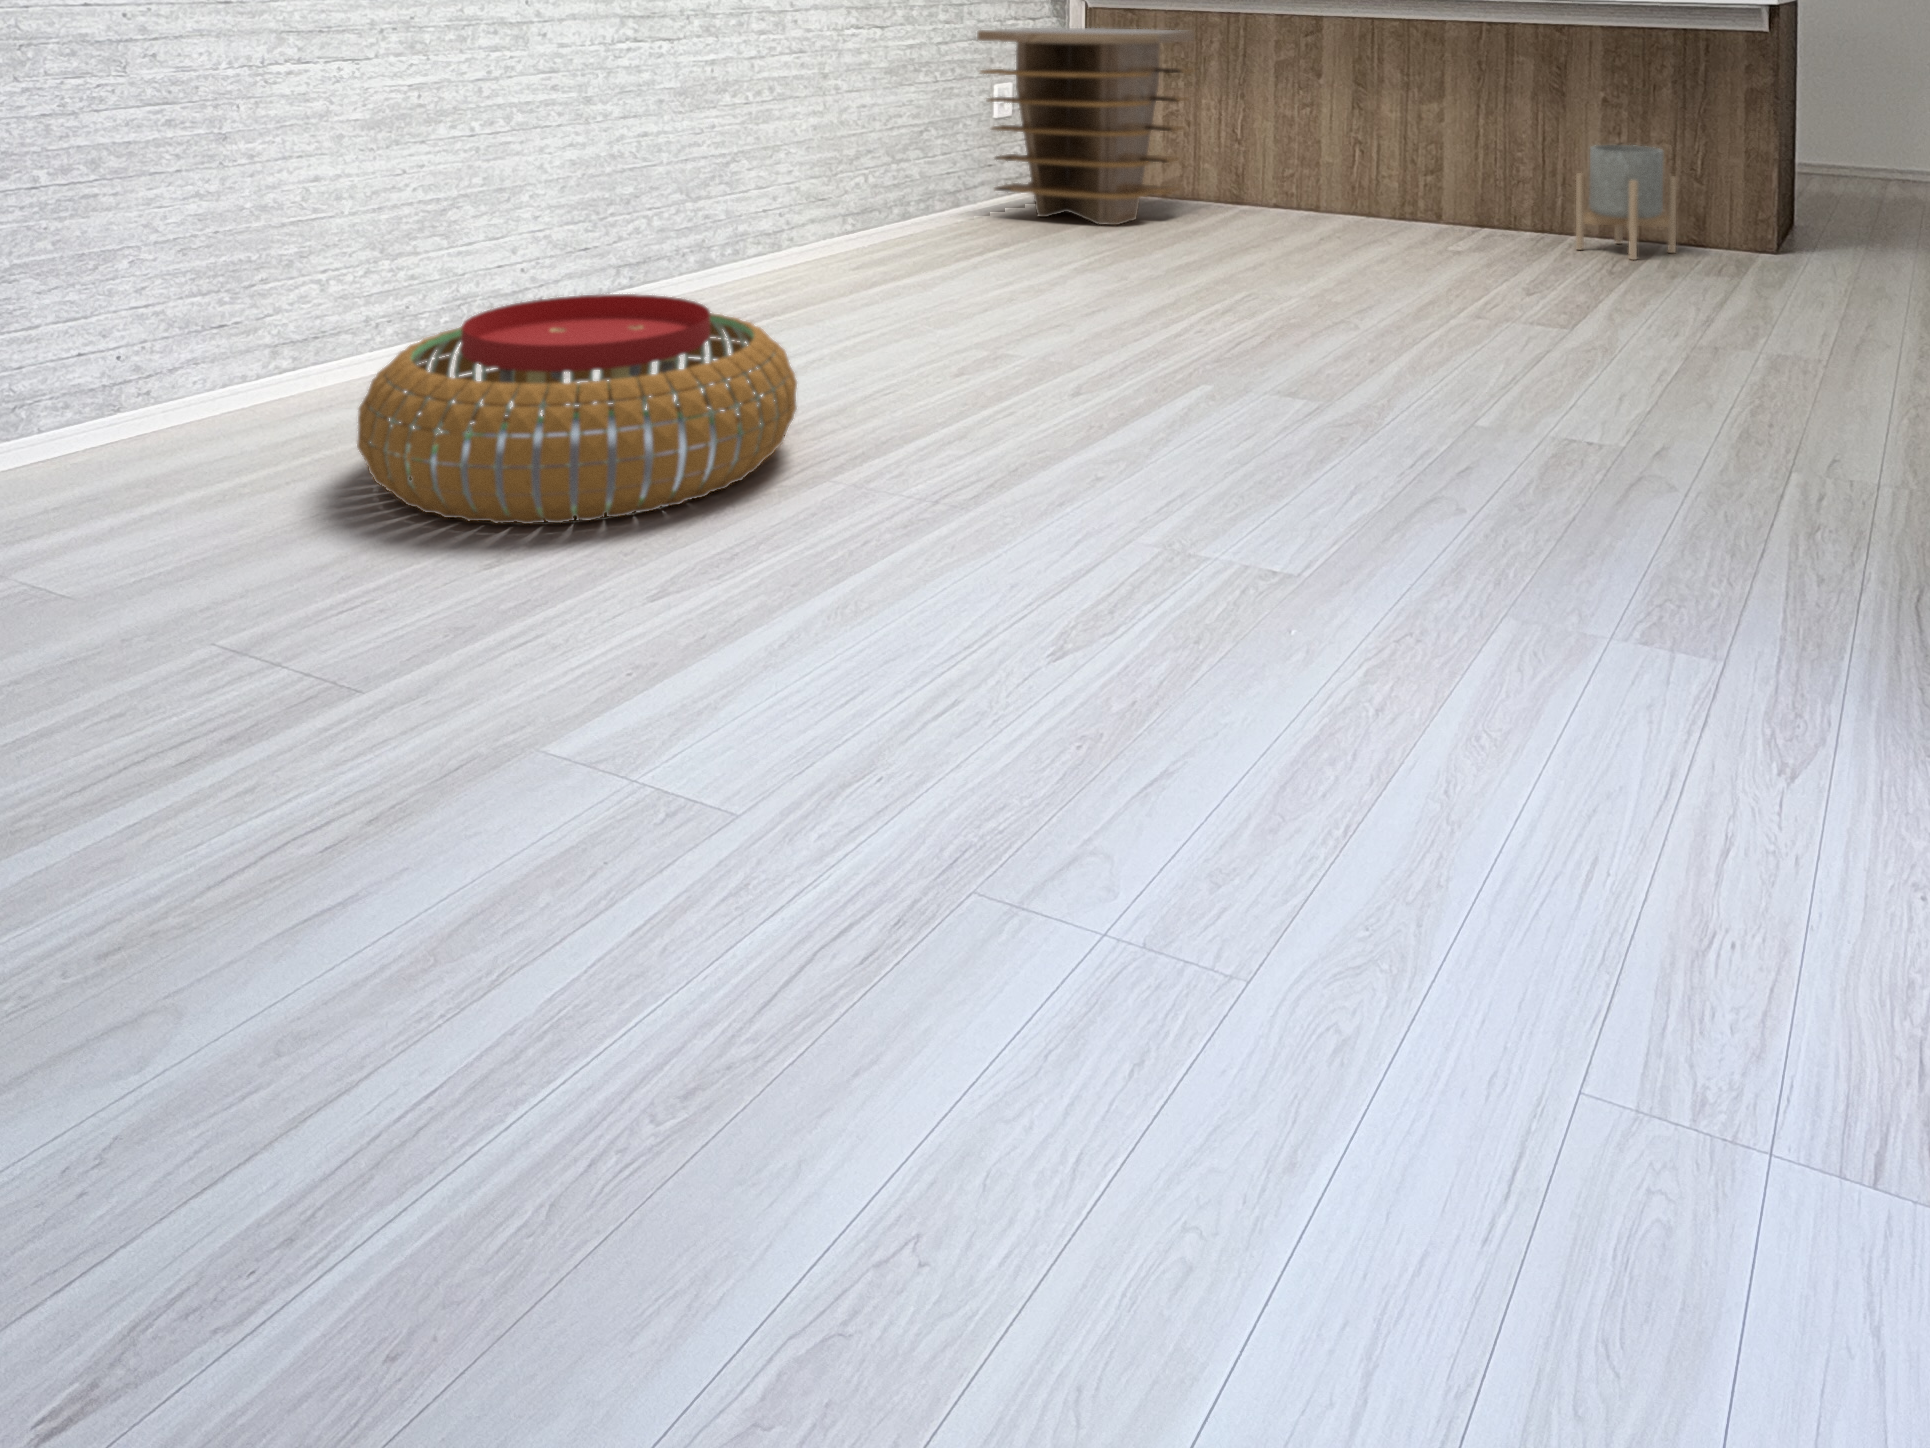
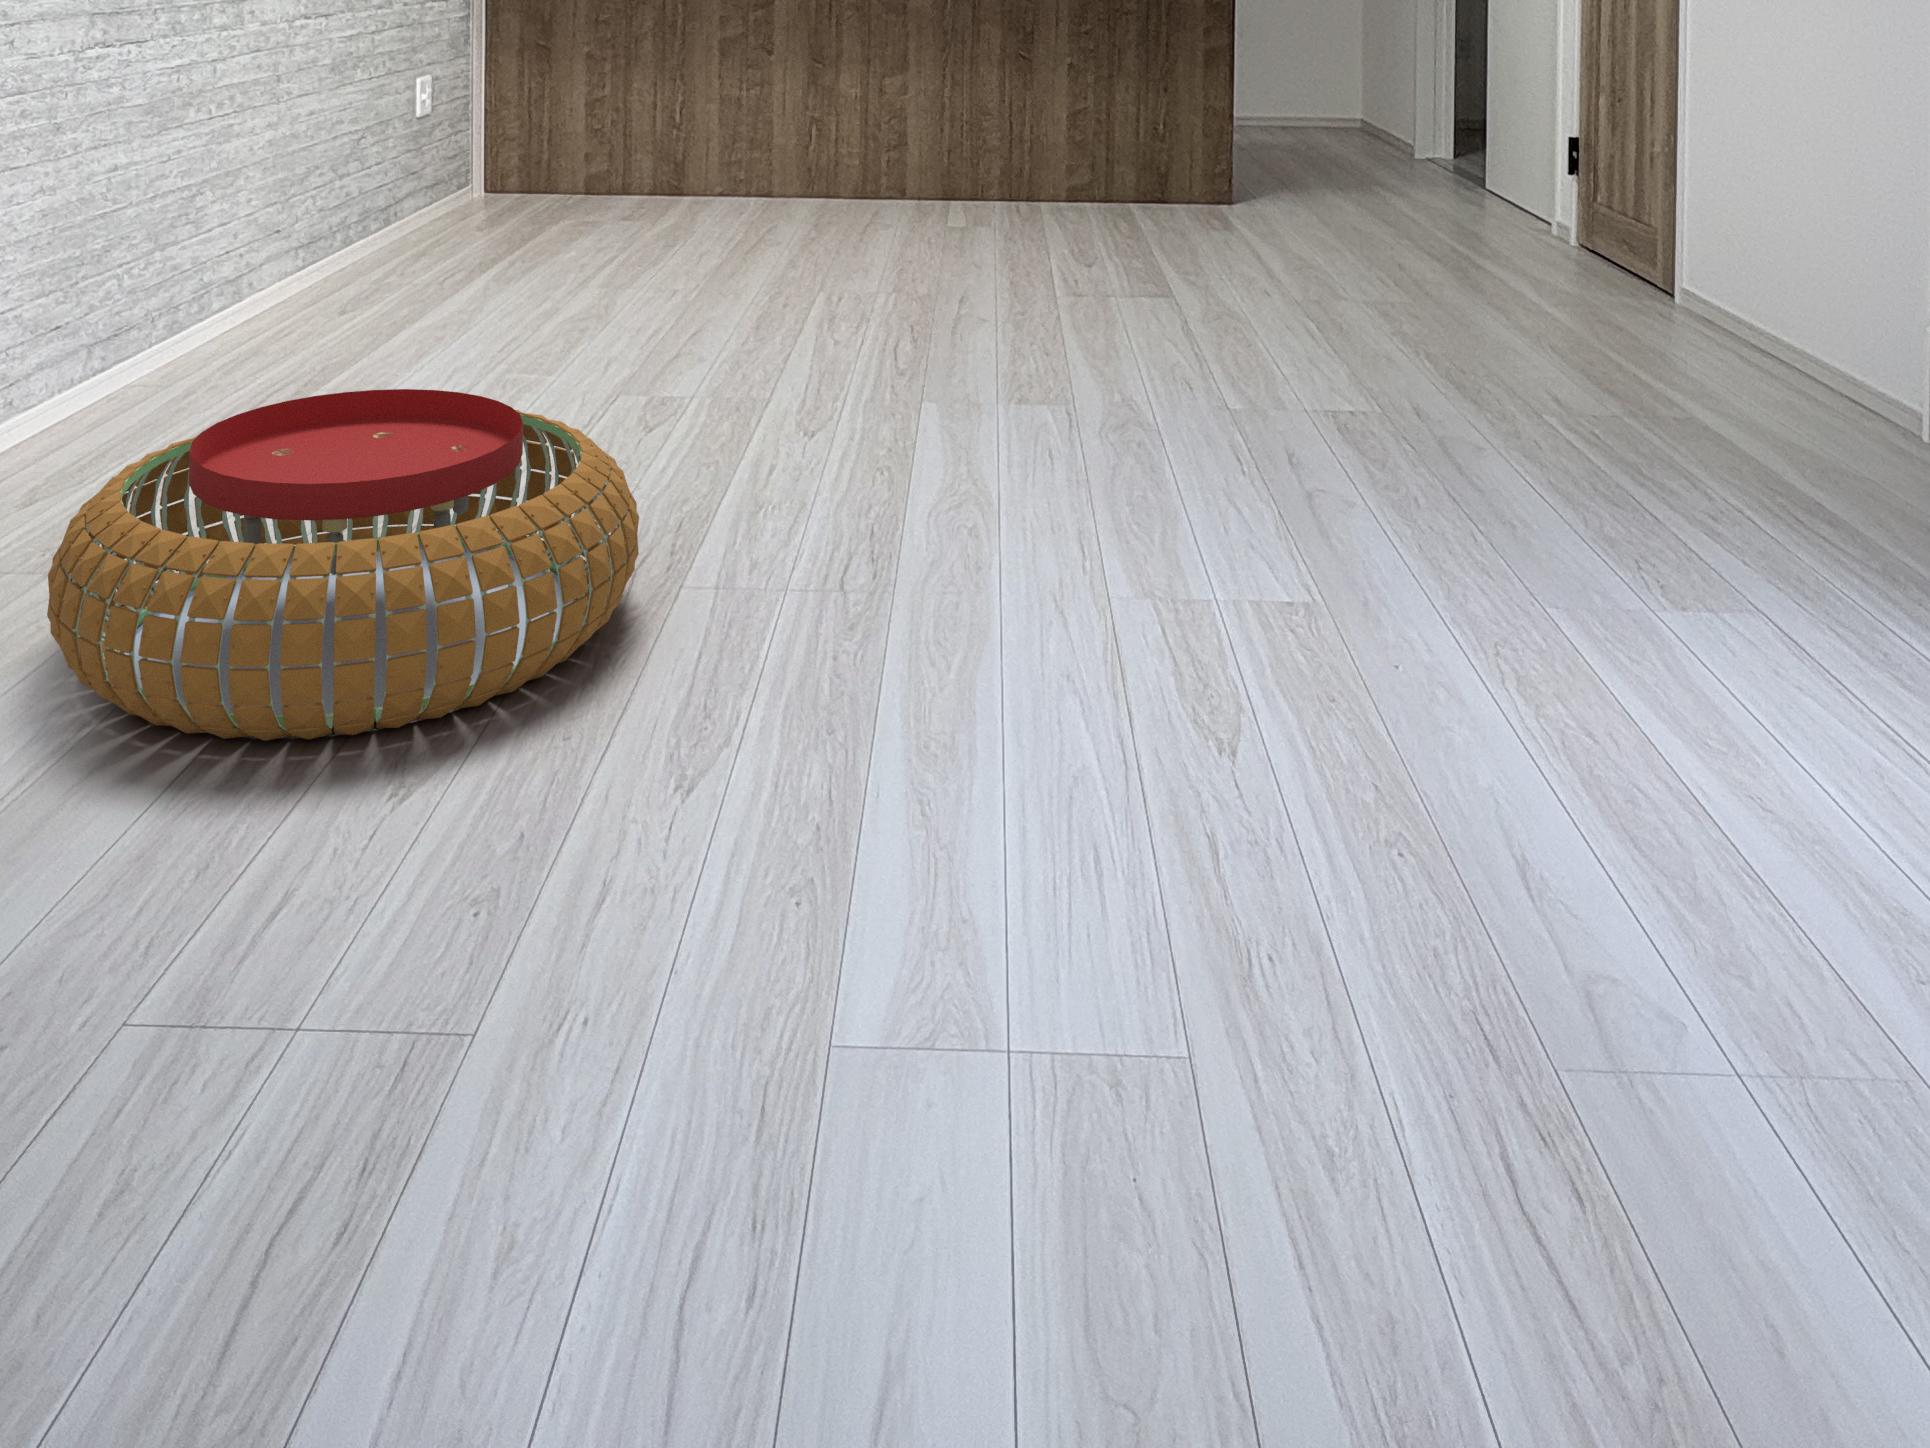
side table: present [977,28,1194,225] -> none [408,10,643,237]
planter: present [1576,145,1677,259] -> none [1074,118,1166,233]

